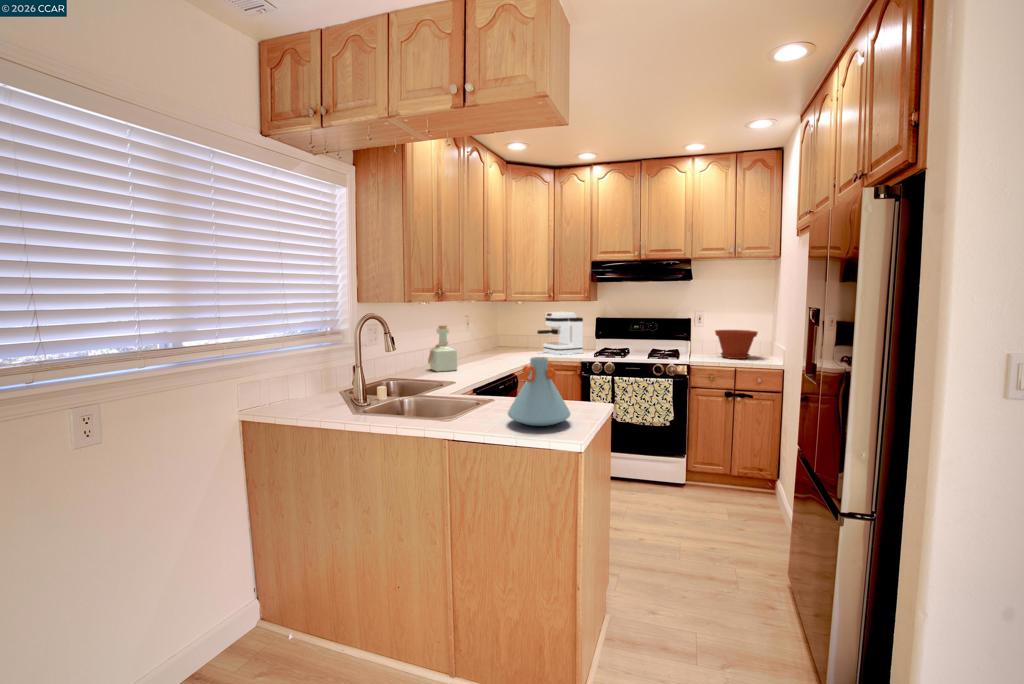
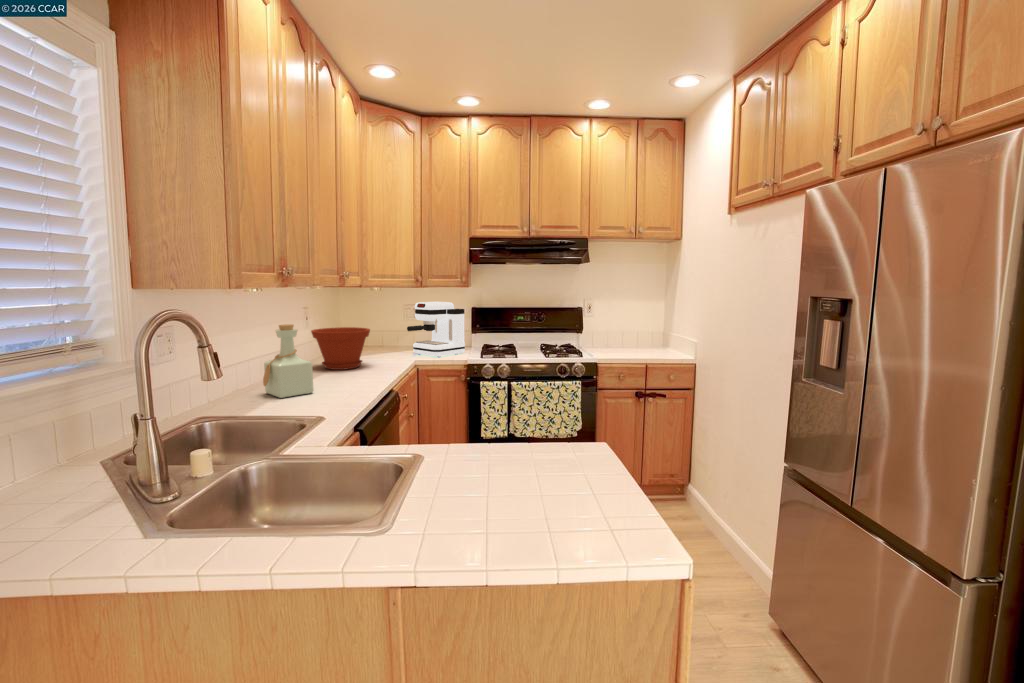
plant pot: present [715,330,758,359] -> present [311,327,370,370]
vase: present [507,357,571,426] -> none [491,383,605,514]

